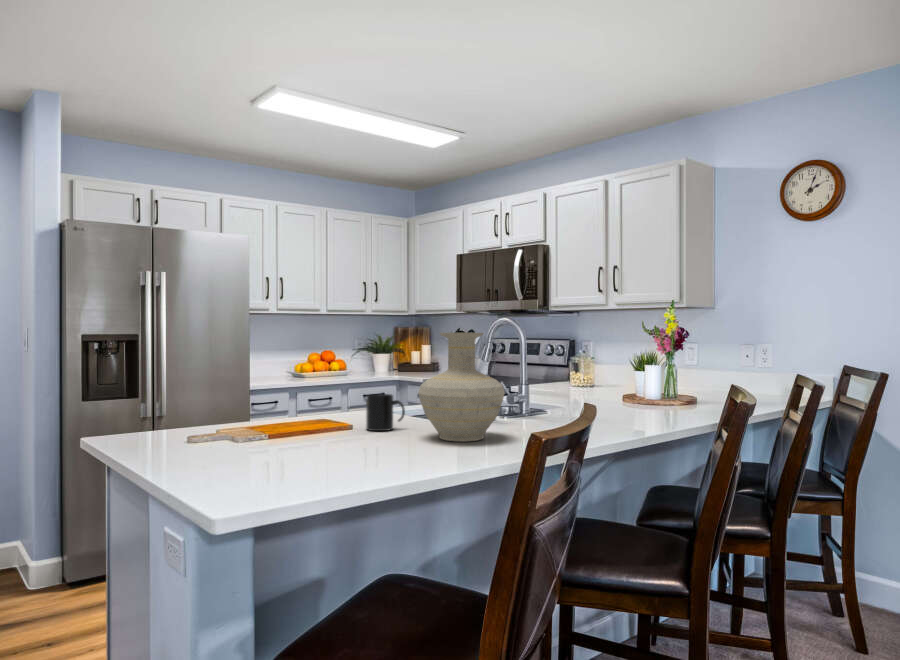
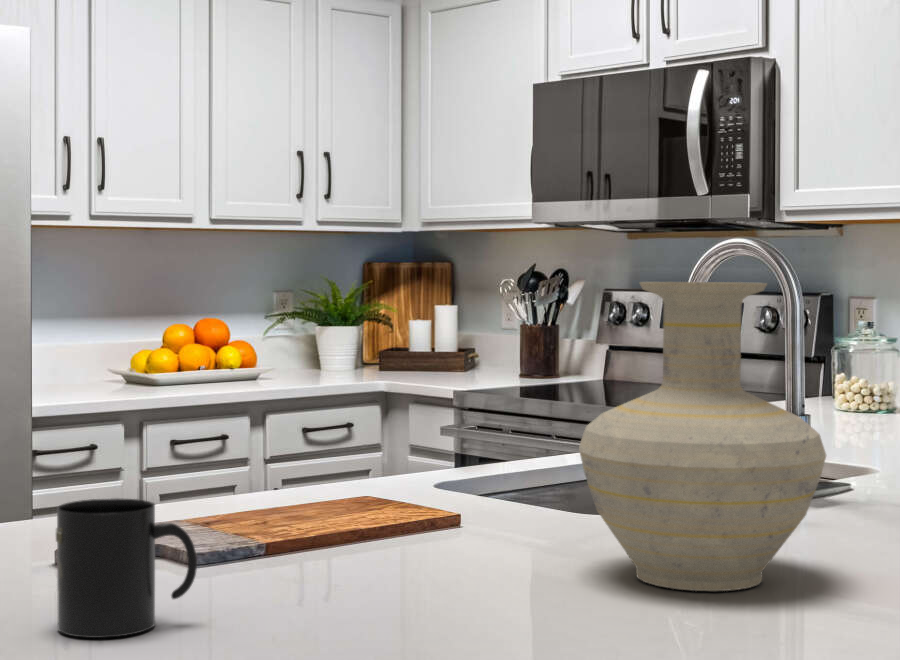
mug: present [366,394,405,431] -> present [56,498,197,638]

